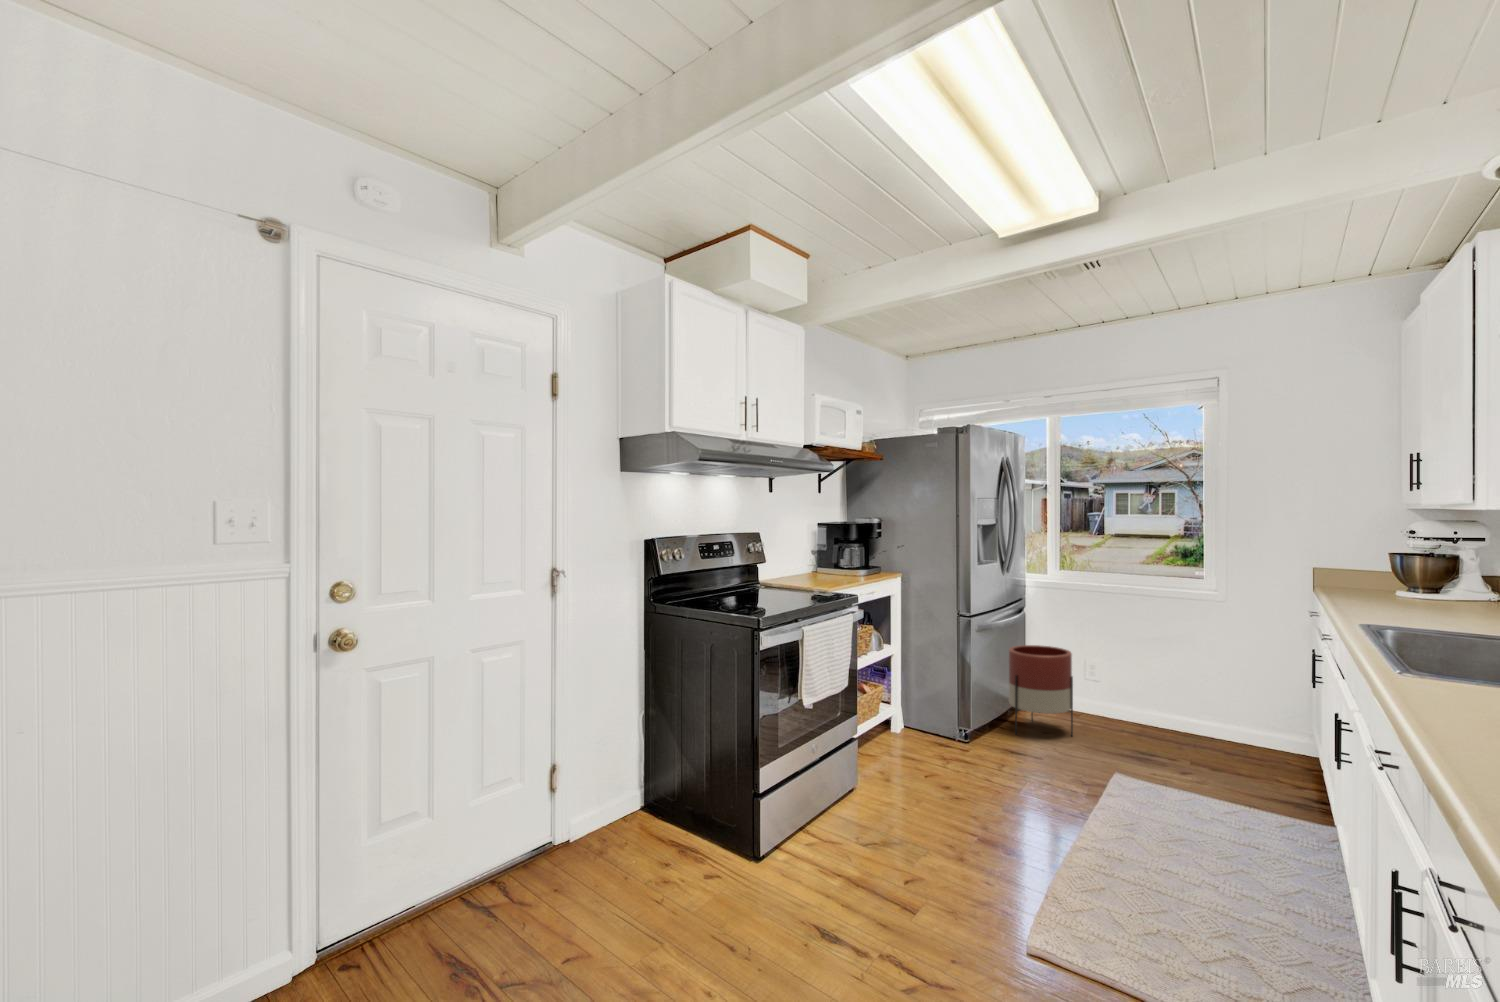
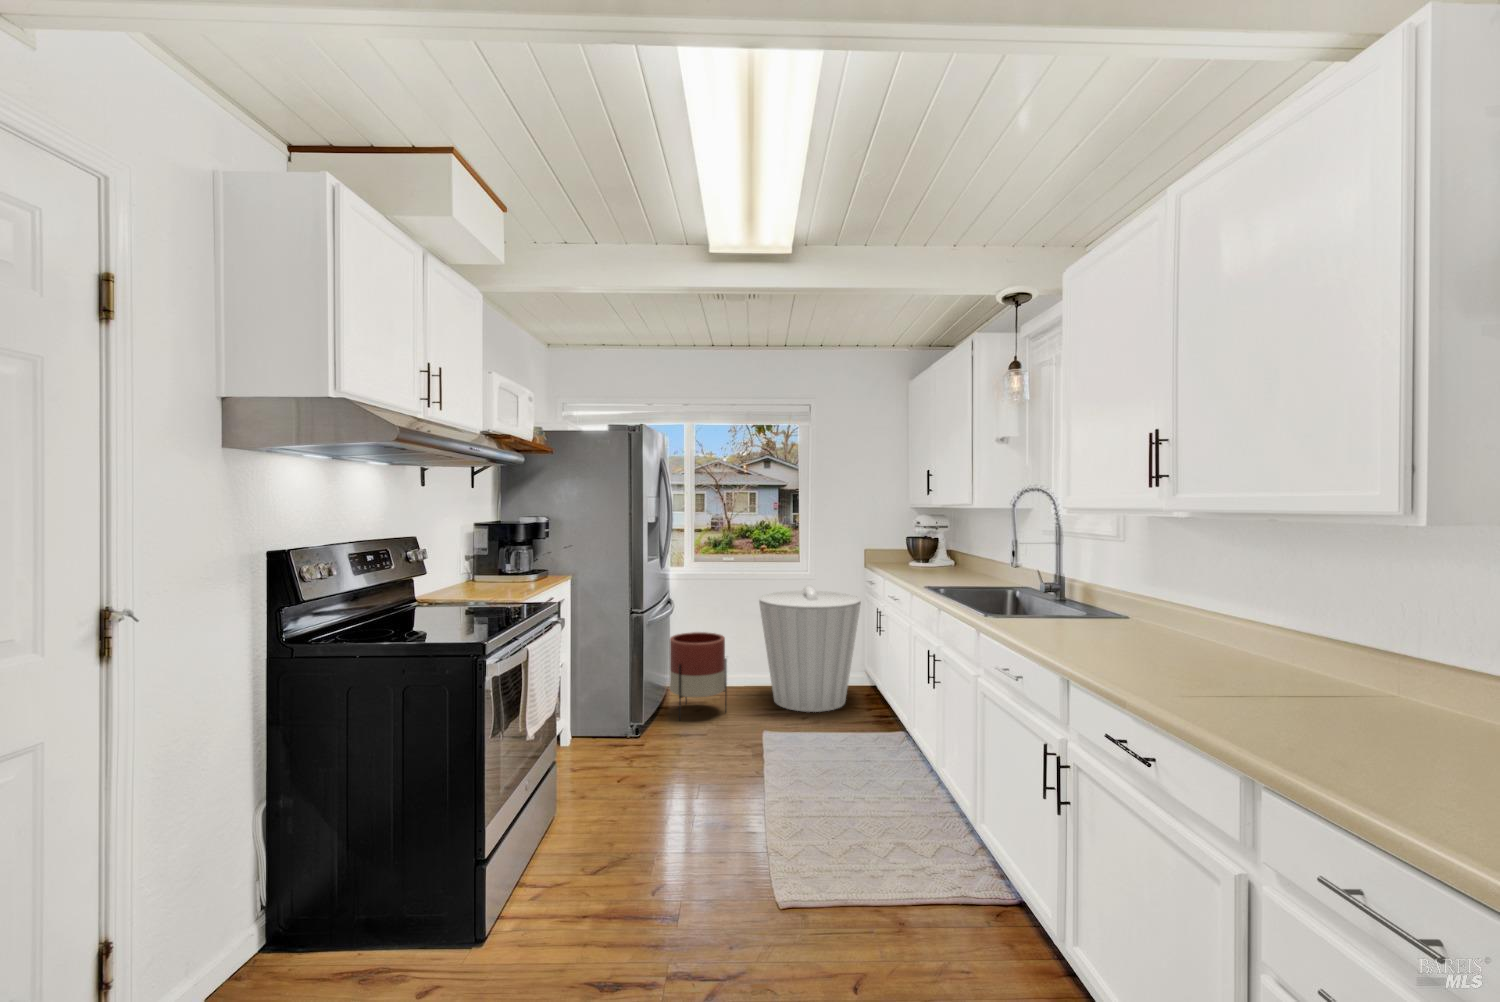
trash can: none [1118,604,1256,754] -> present [759,585,861,712]

